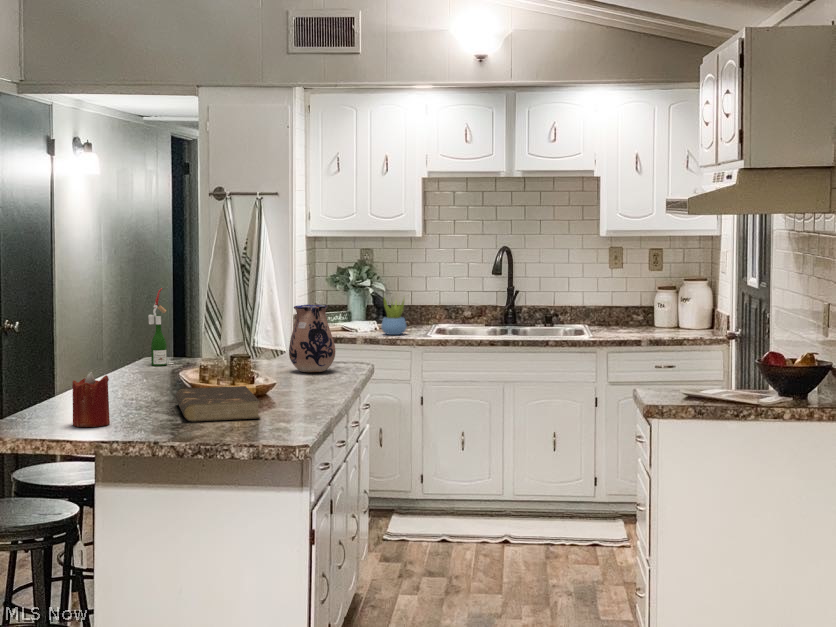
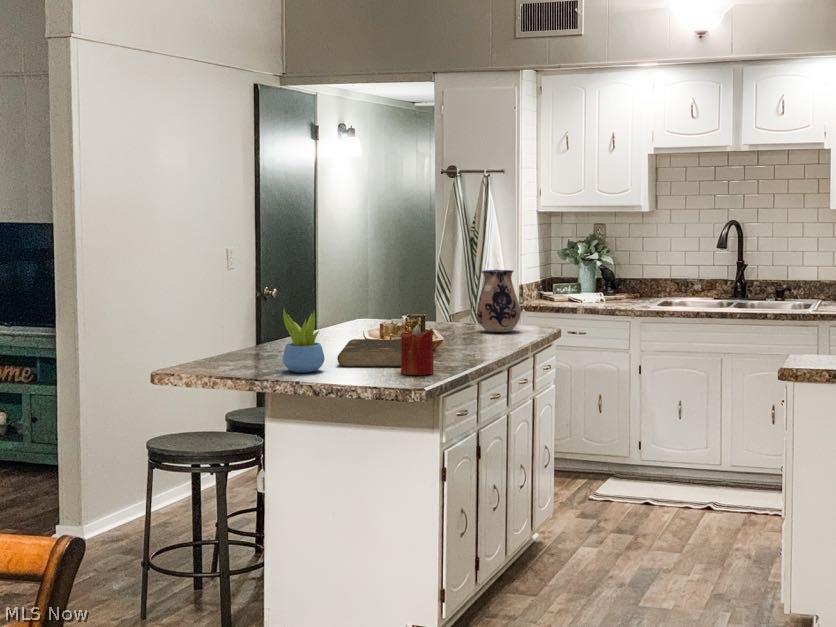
wine bottle: present [148,288,173,366] -> none [361,254,383,324]
succulent plant: present [381,298,407,335] -> present [283,309,325,373]
candle: present [72,372,110,427] -> present [401,325,434,375]

